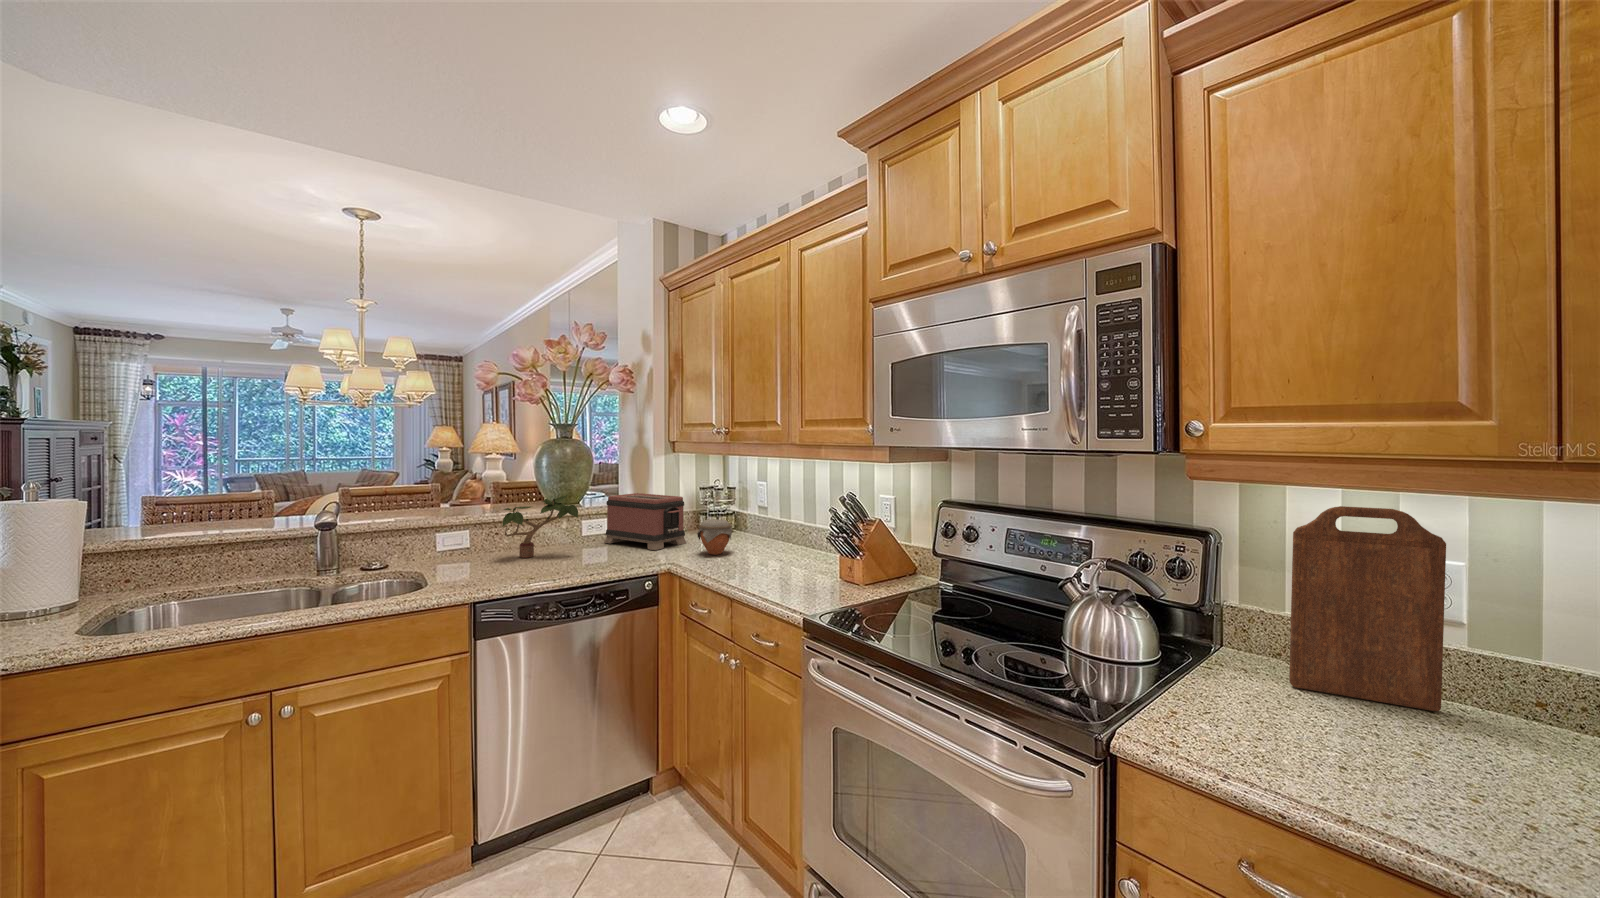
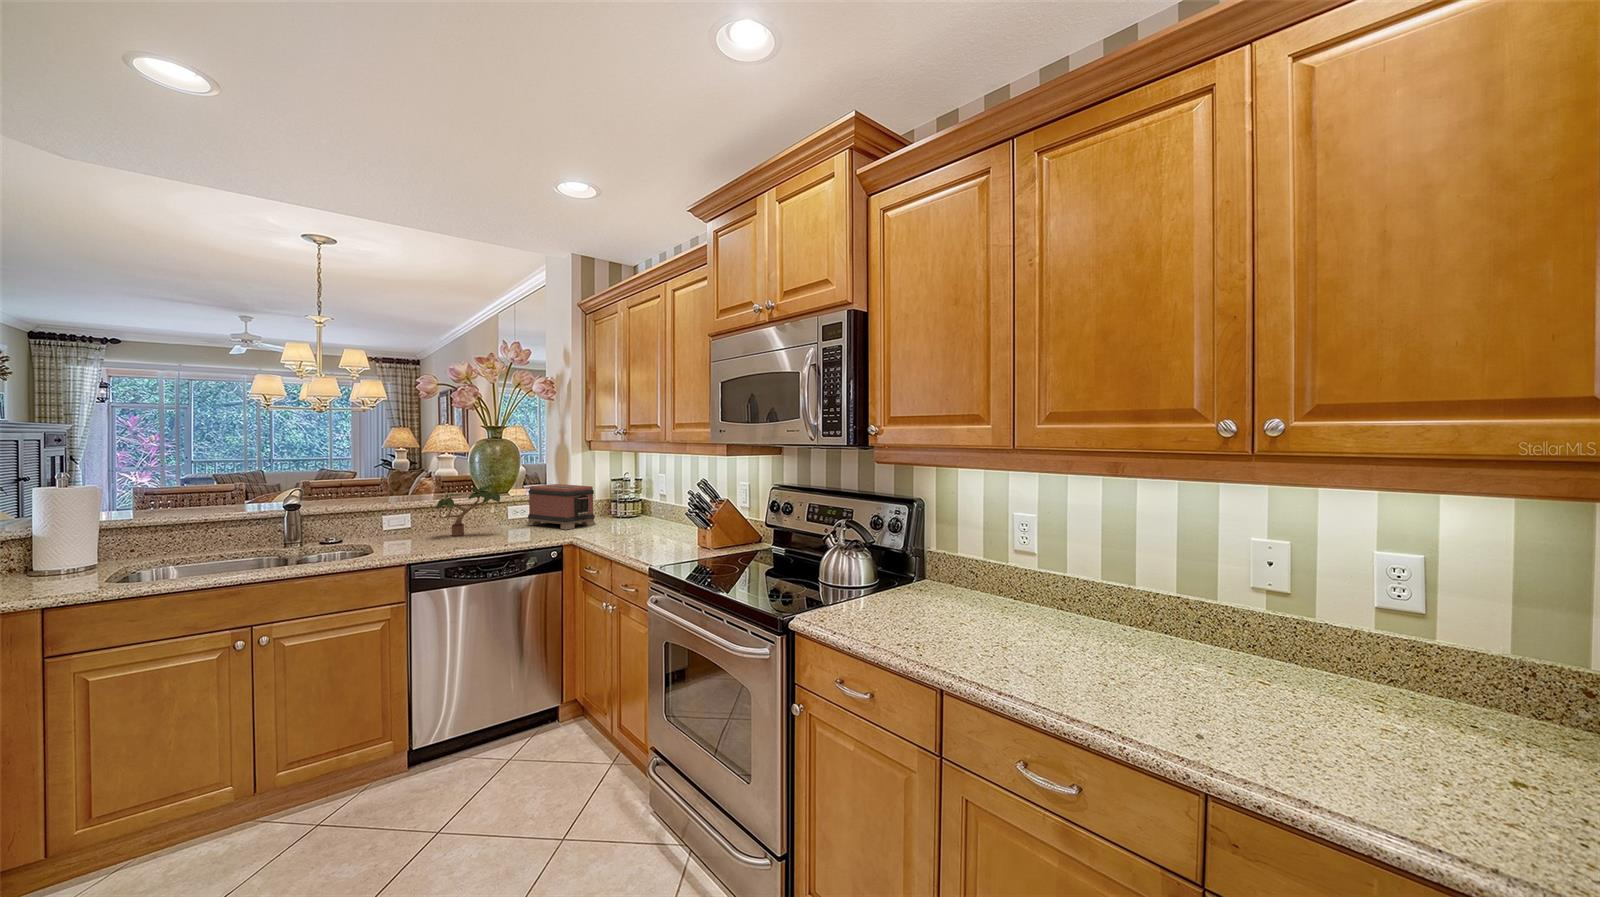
cutting board: present [1289,506,1446,711] -> none [936,479,1009,605]
jar: present [697,519,732,555] -> none [599,504,629,532]

